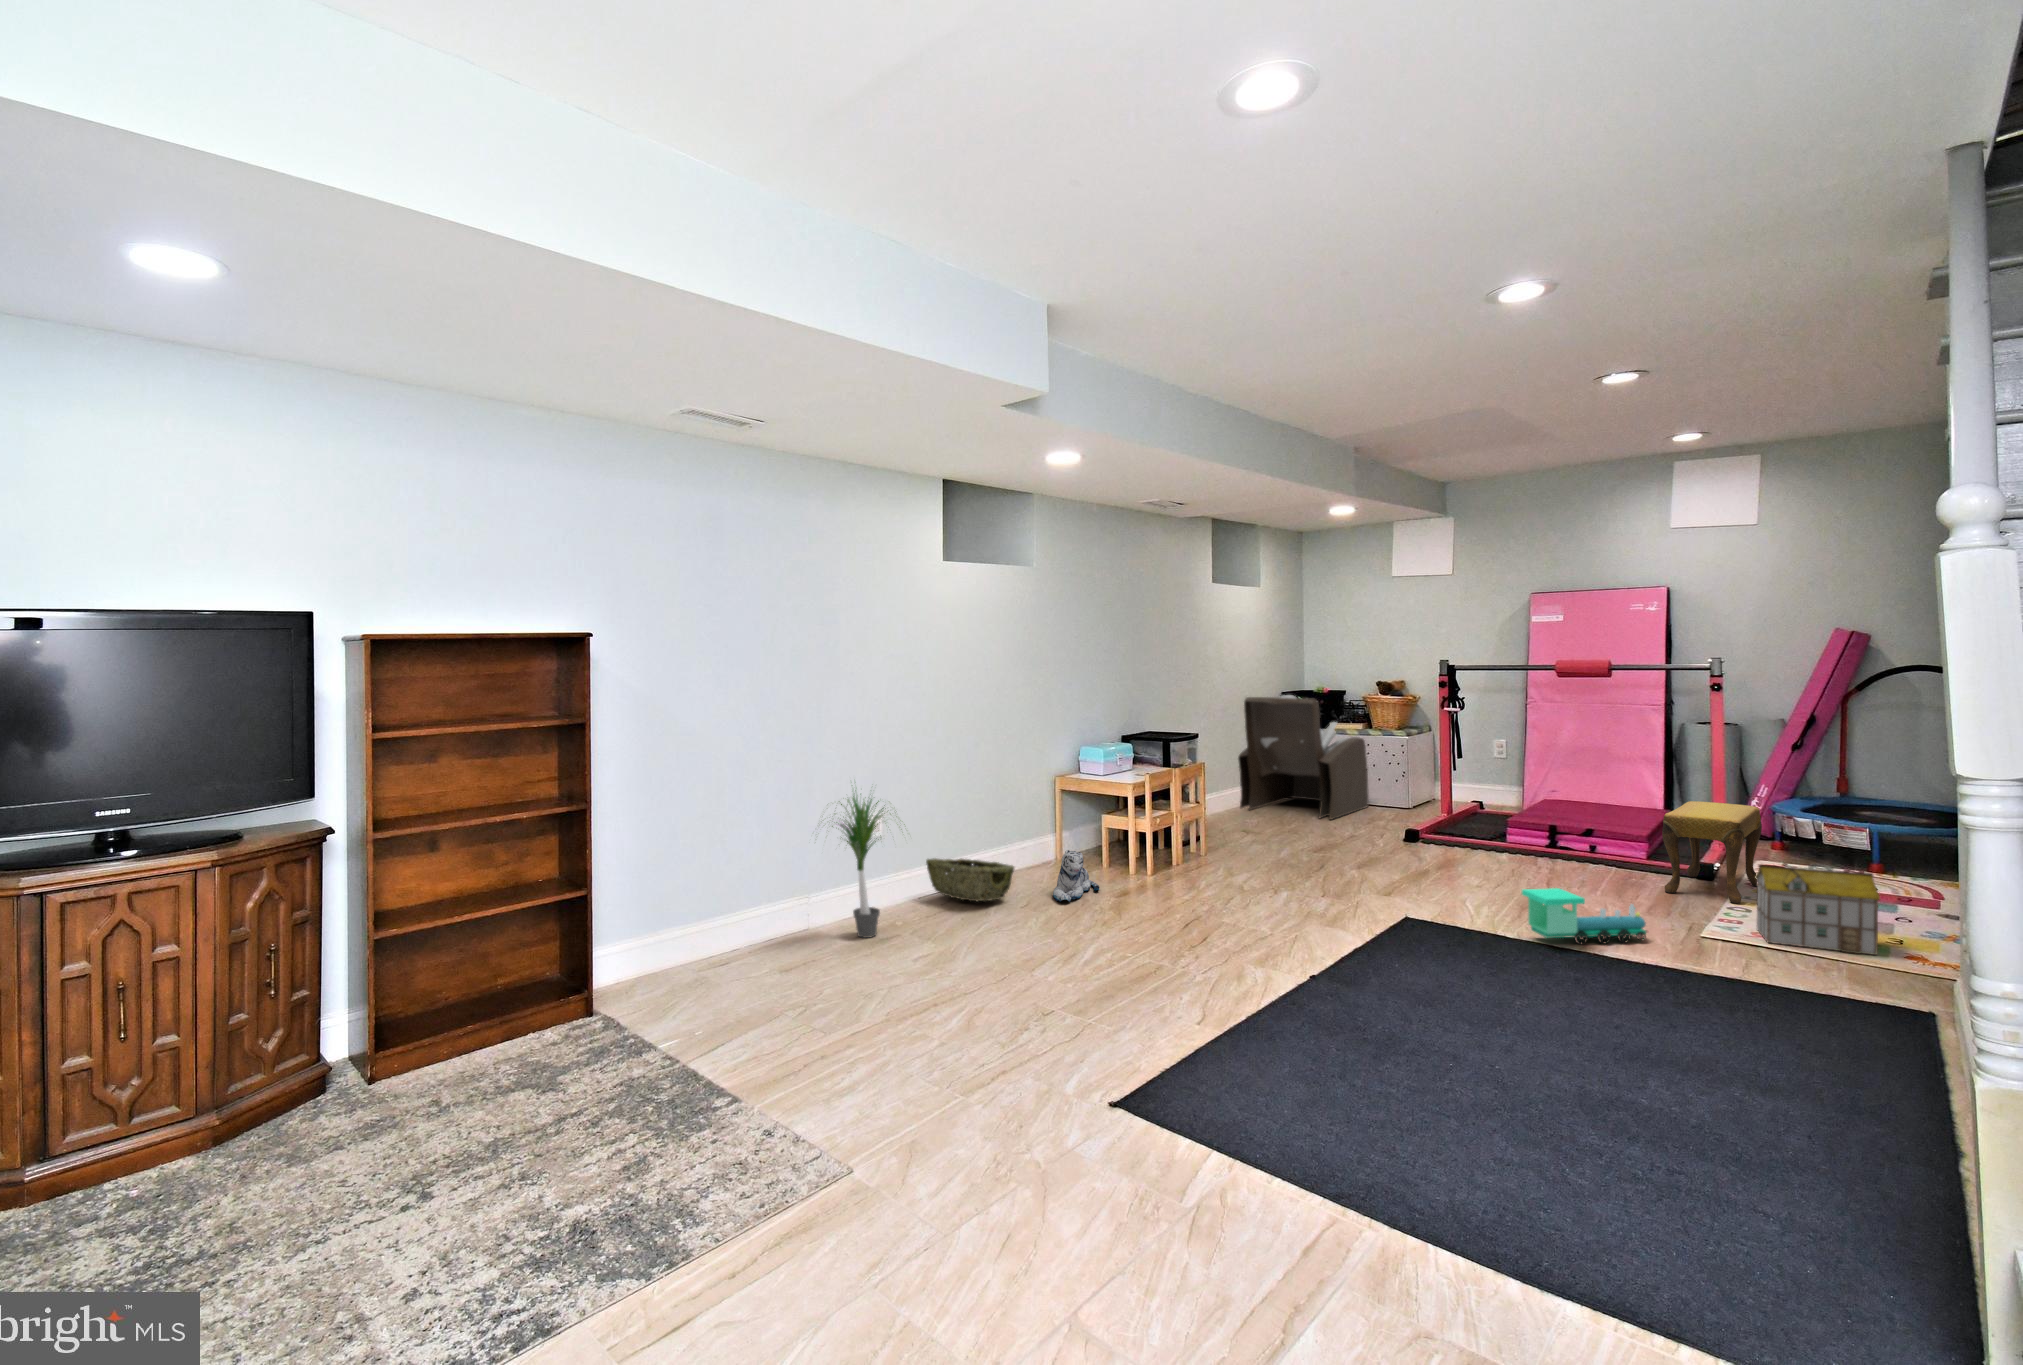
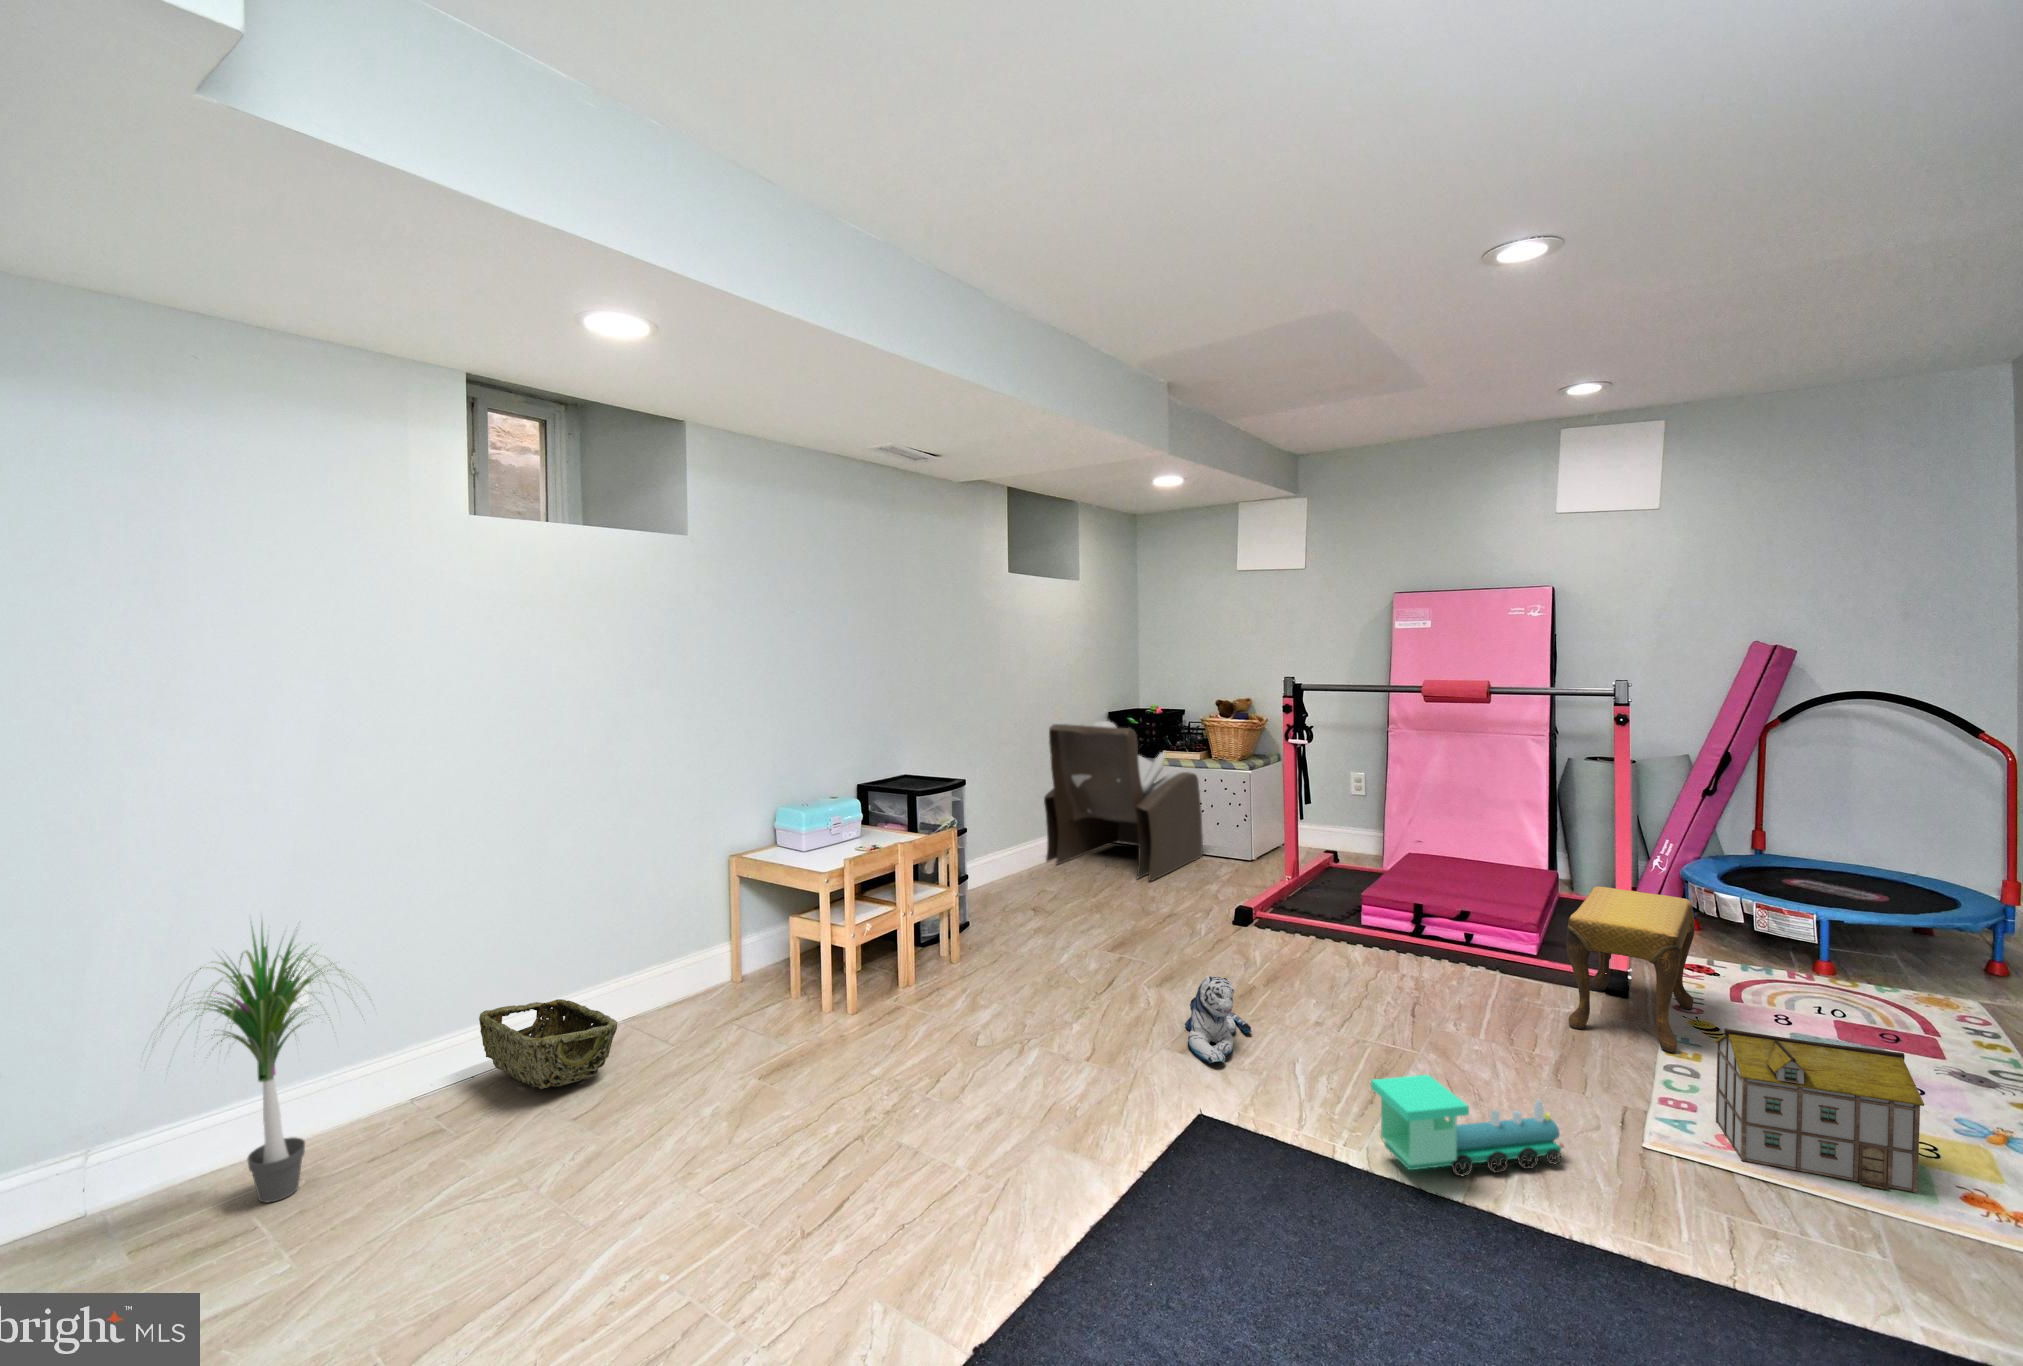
plush toy: present [1053,850,1099,902] -> present [1185,976,1252,1064]

